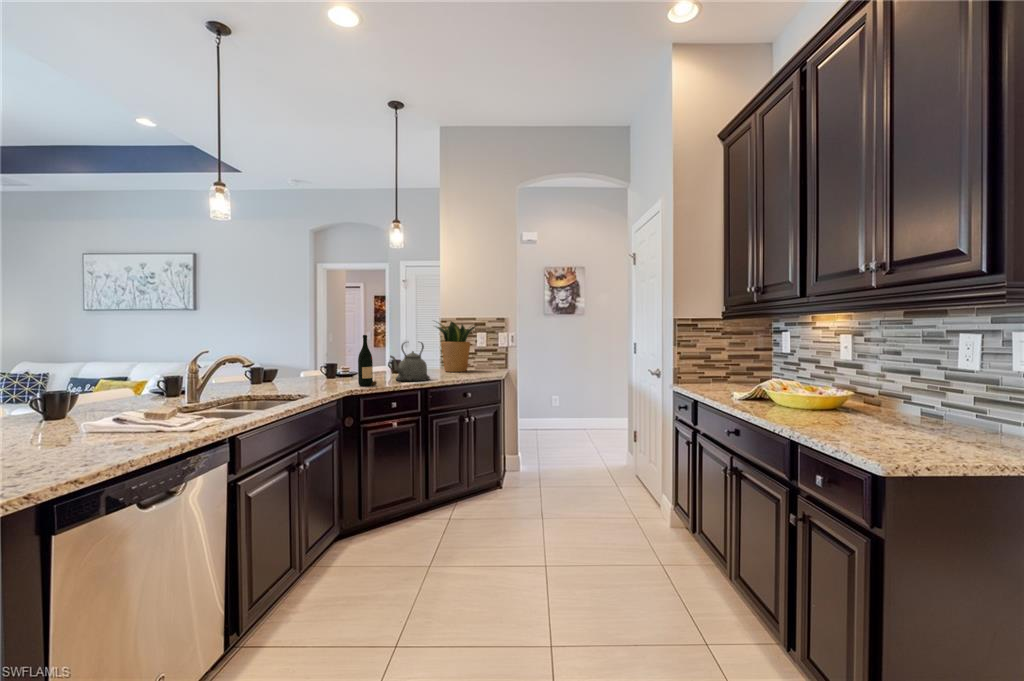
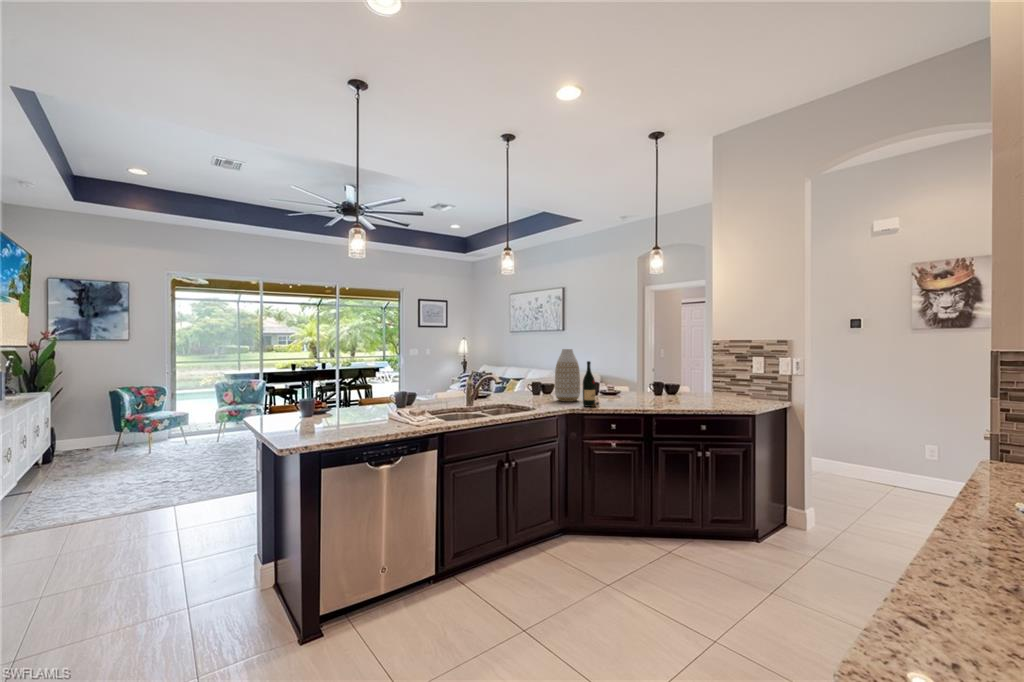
potted plant: present [437,321,476,372] -> none [690,344,740,400]
vase: none [307,322,339,385] -> present [555,349,580,402]
kettle: present [390,342,430,381] -> none [616,368,659,407]

